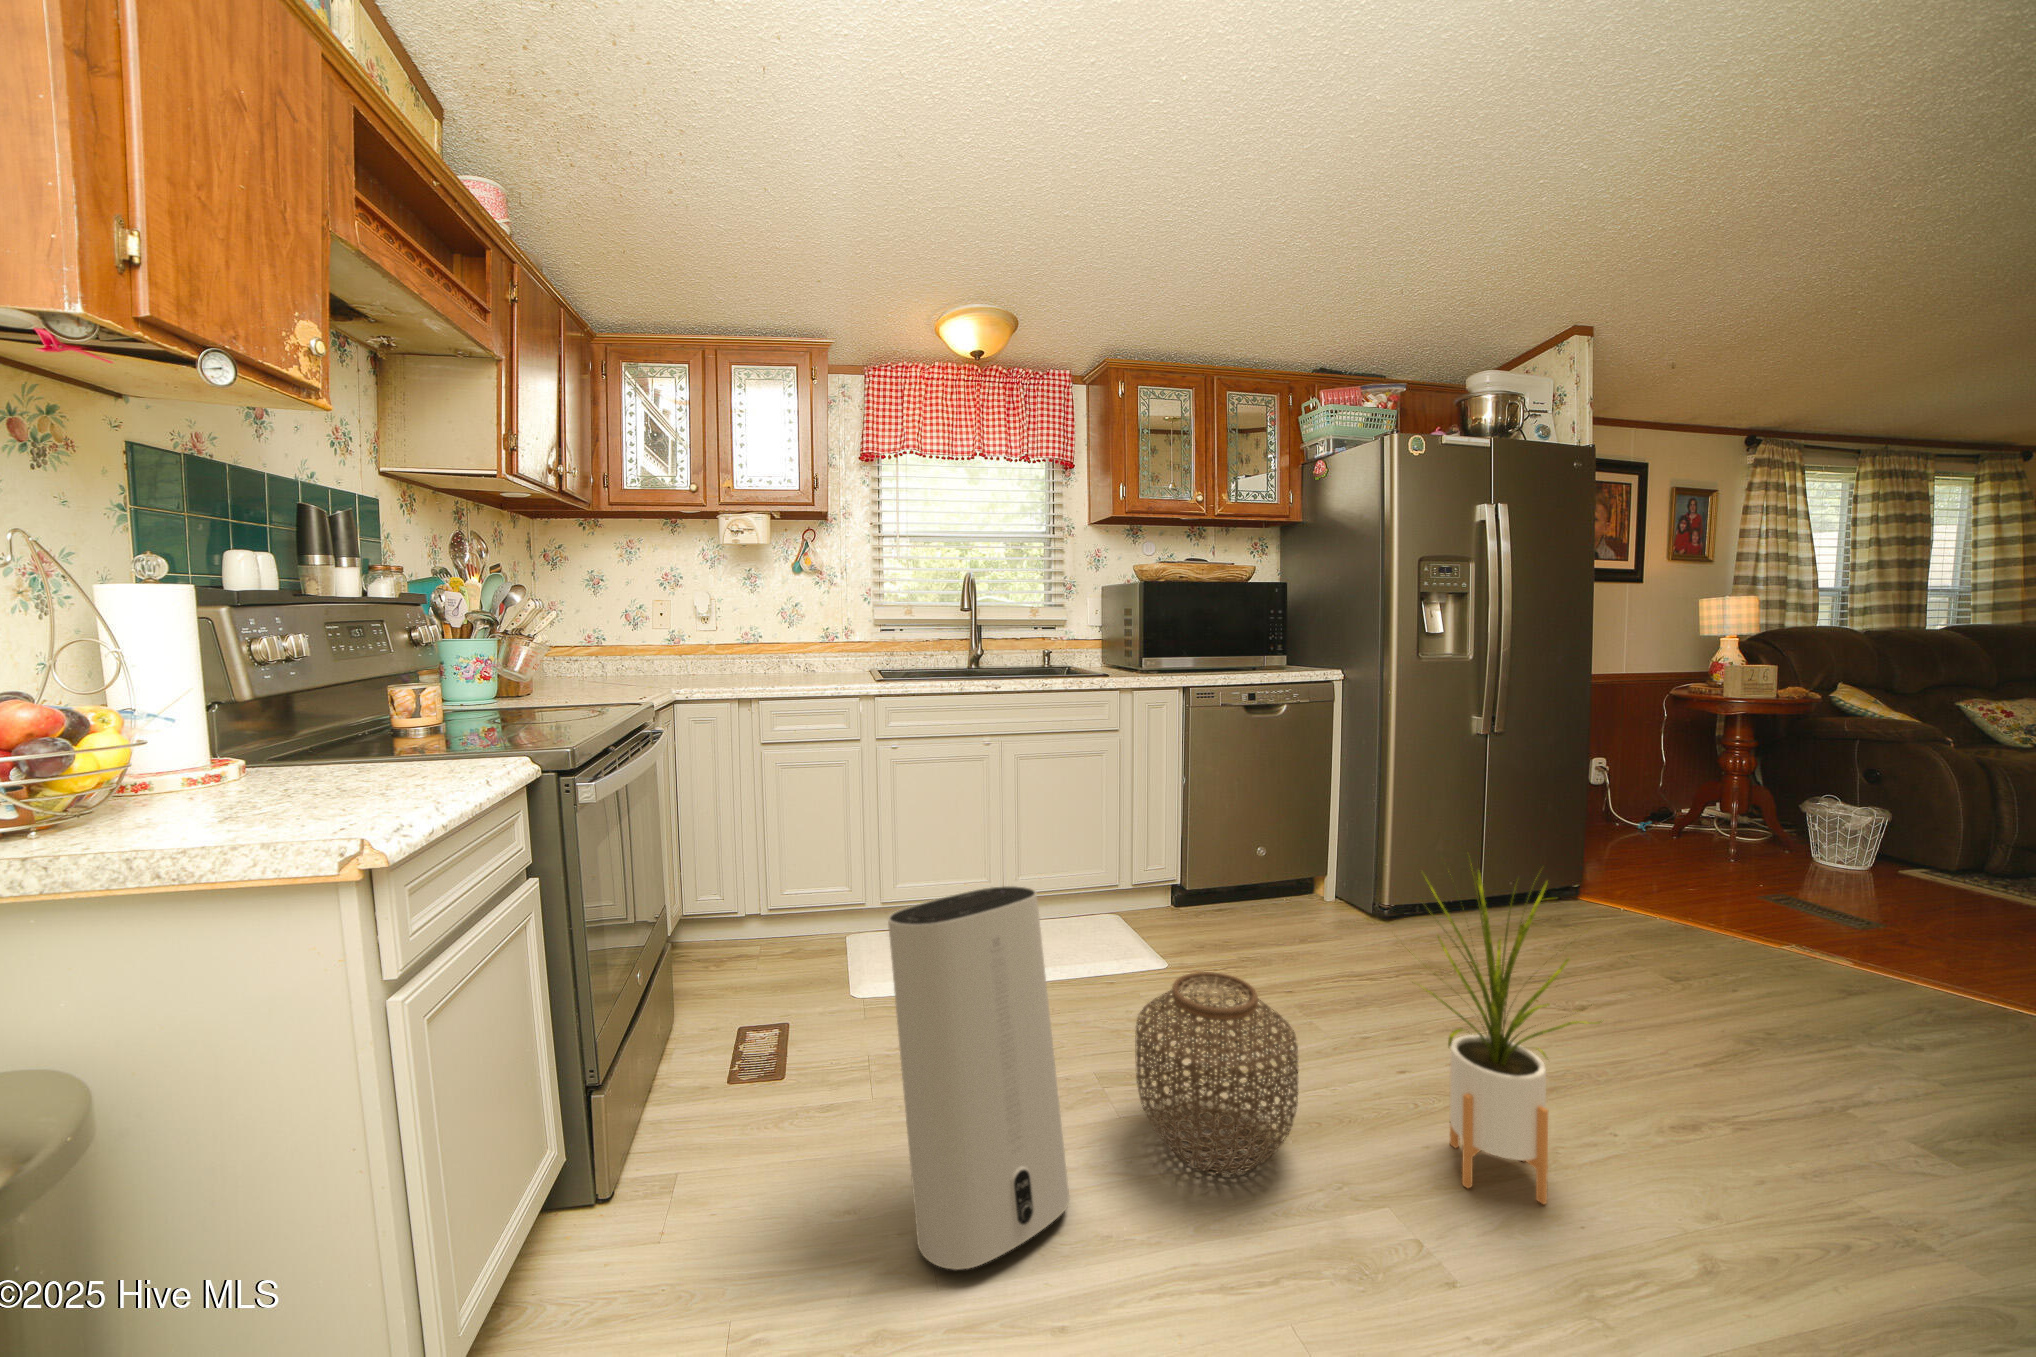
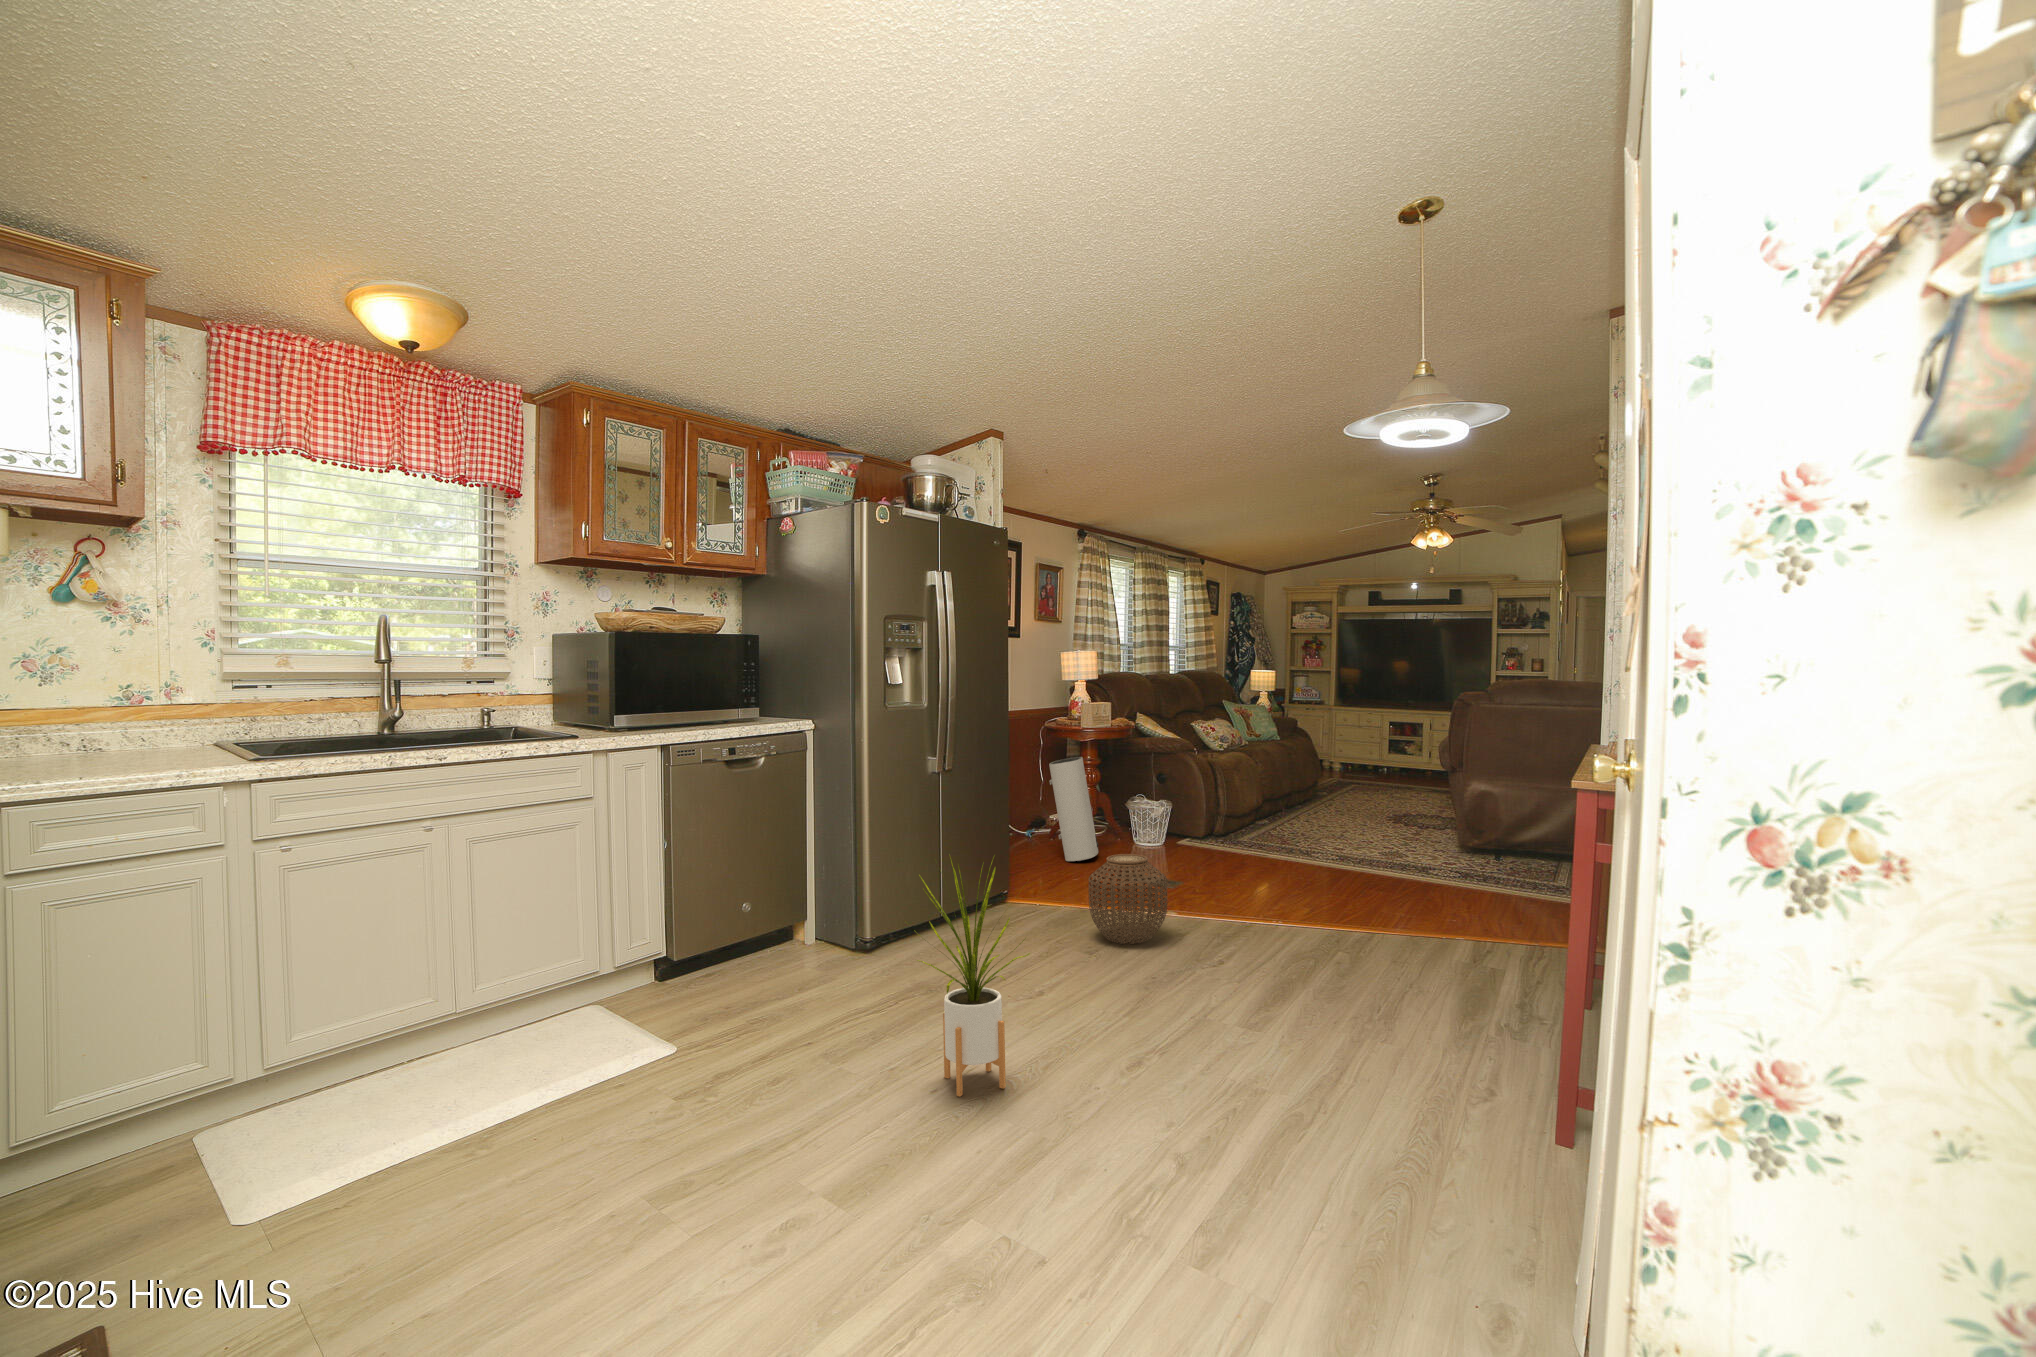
air purifier: present [888,886,1069,1269] -> present [1049,757,1098,861]
woven basket: present [1135,972,1298,1175] -> present [1089,854,1167,944]

